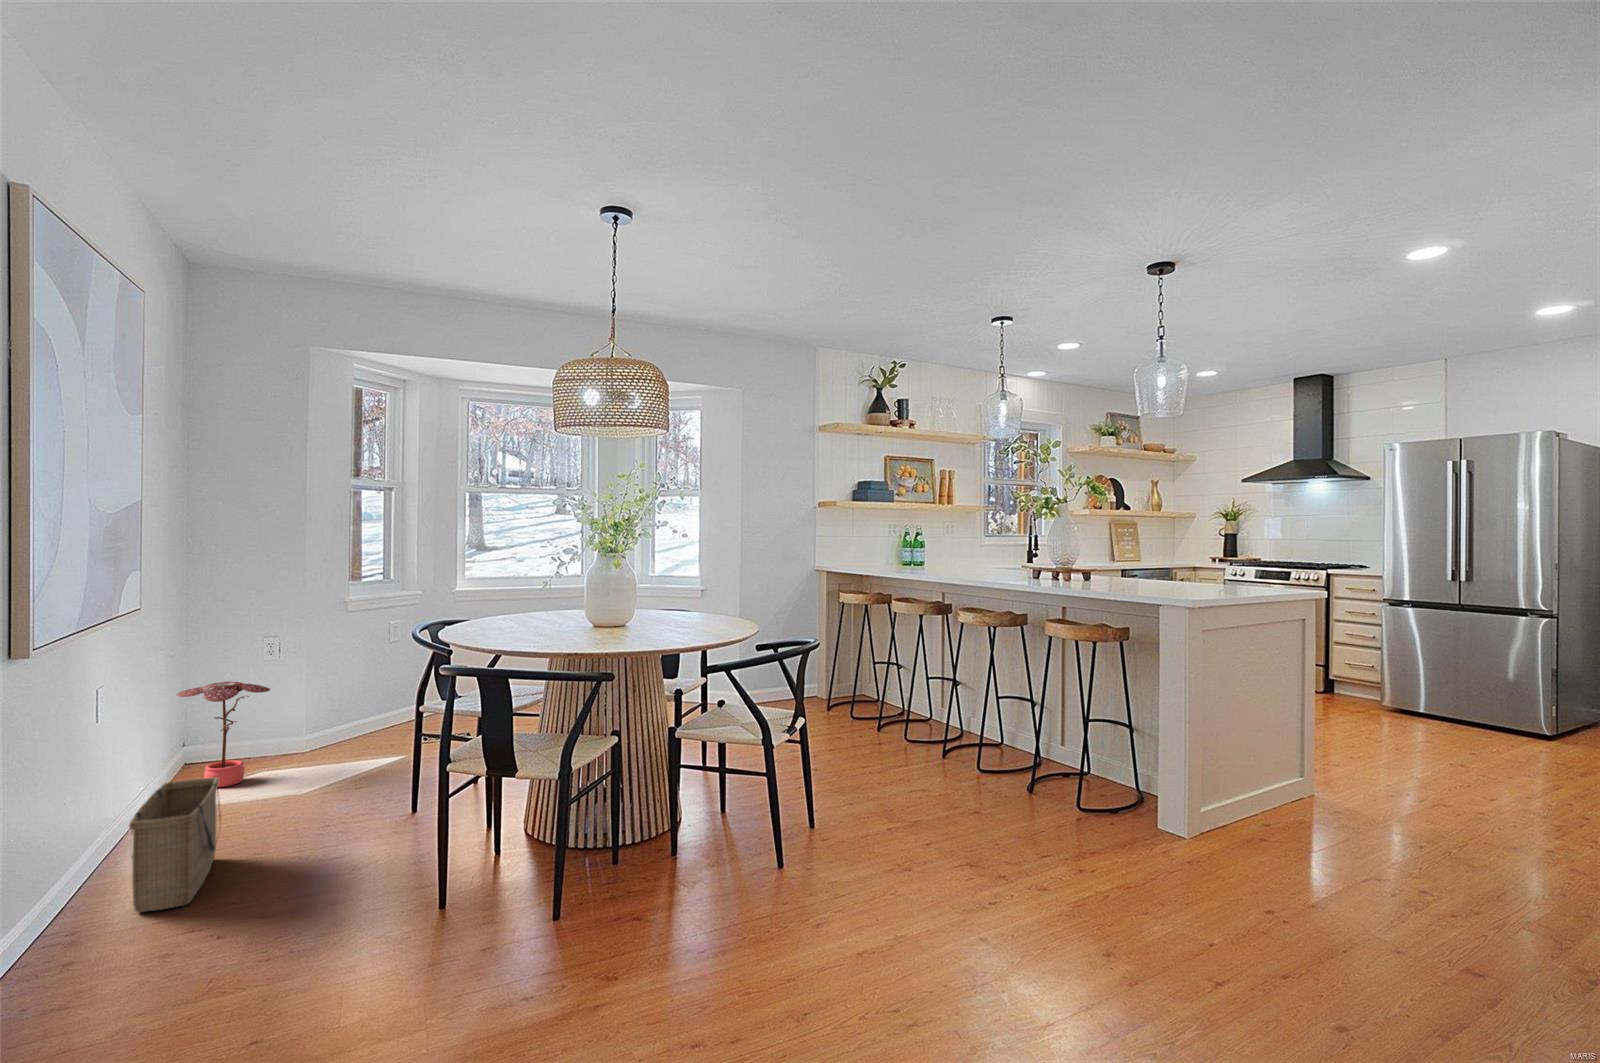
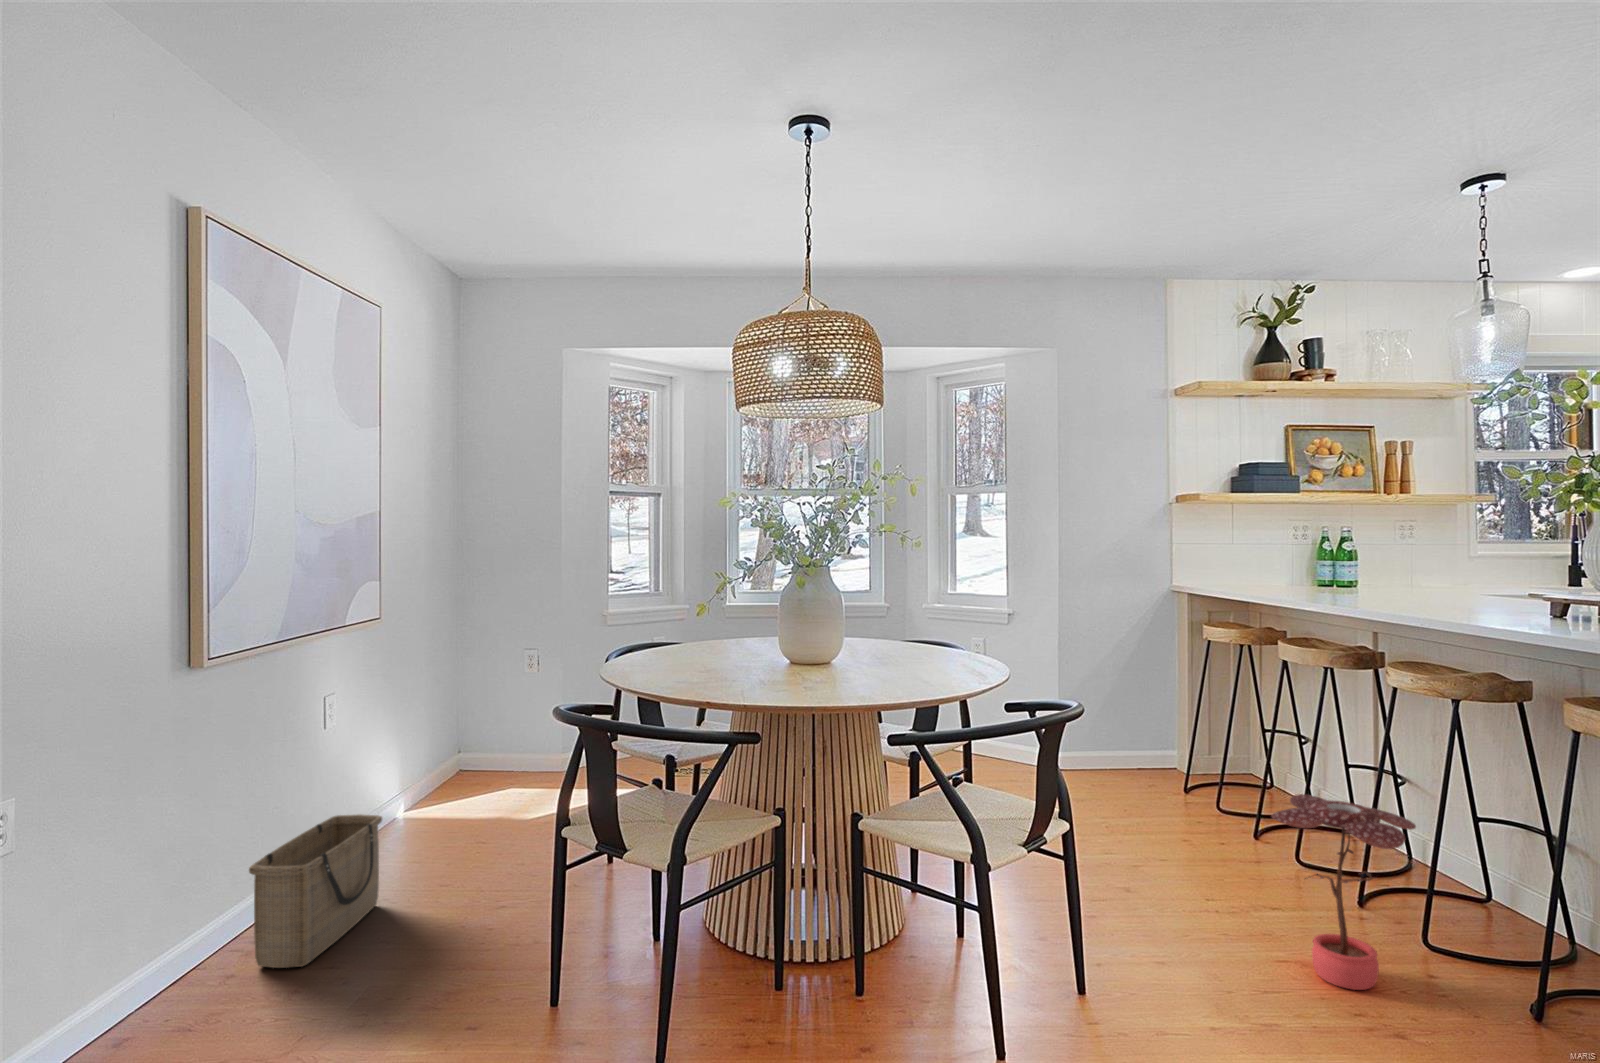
potted plant: present [176,681,270,787] -> present [1272,794,1416,990]

